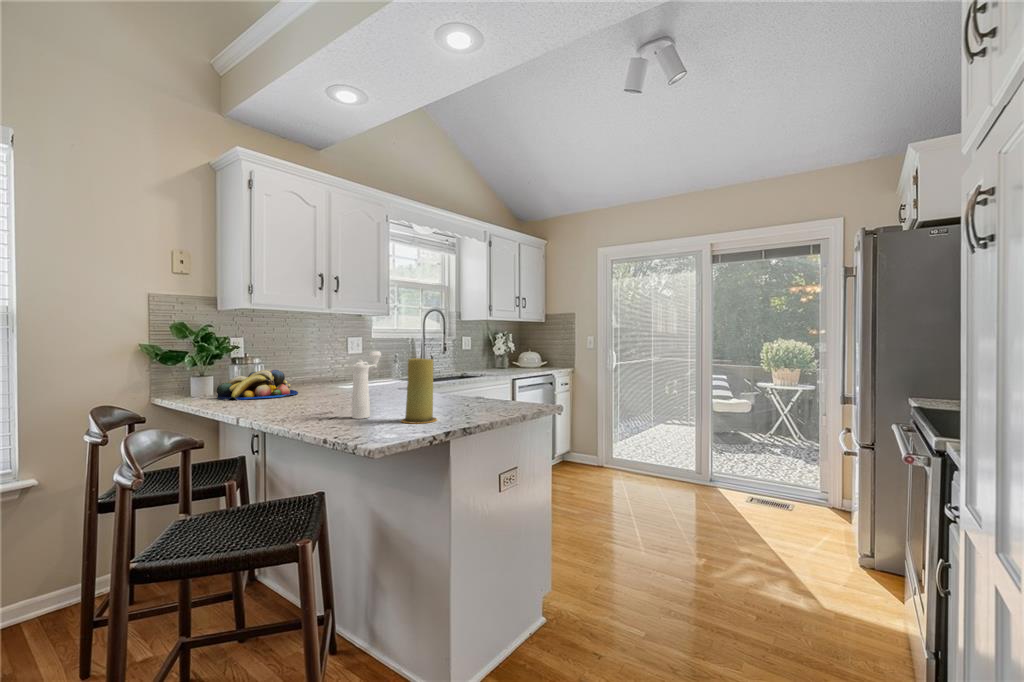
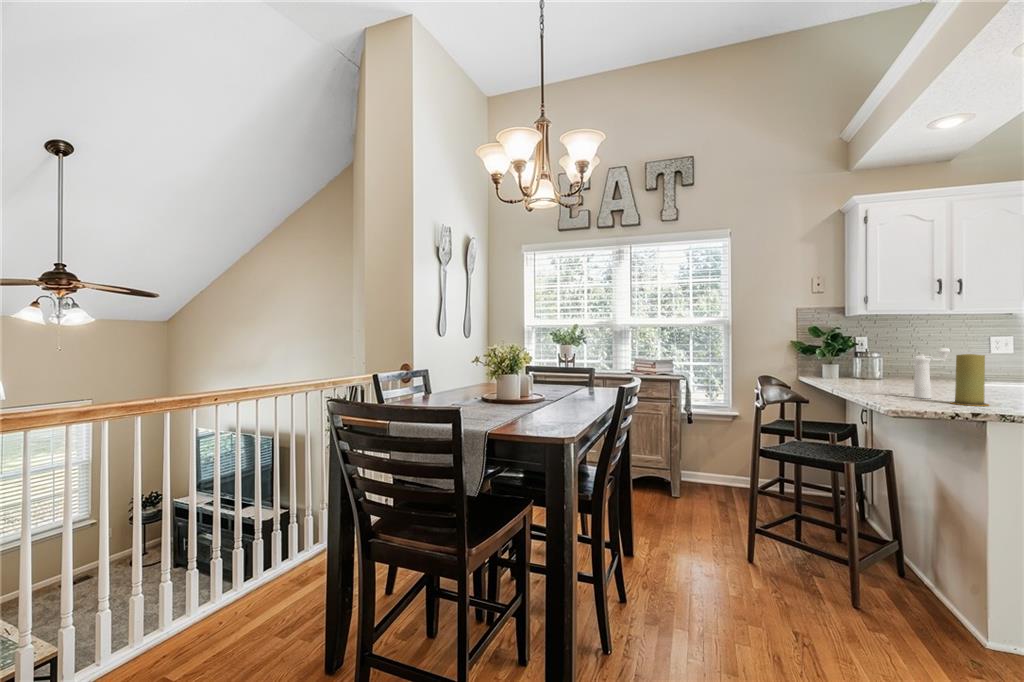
fruit bowl: present [216,370,298,400] -> none [837,362,907,383]

